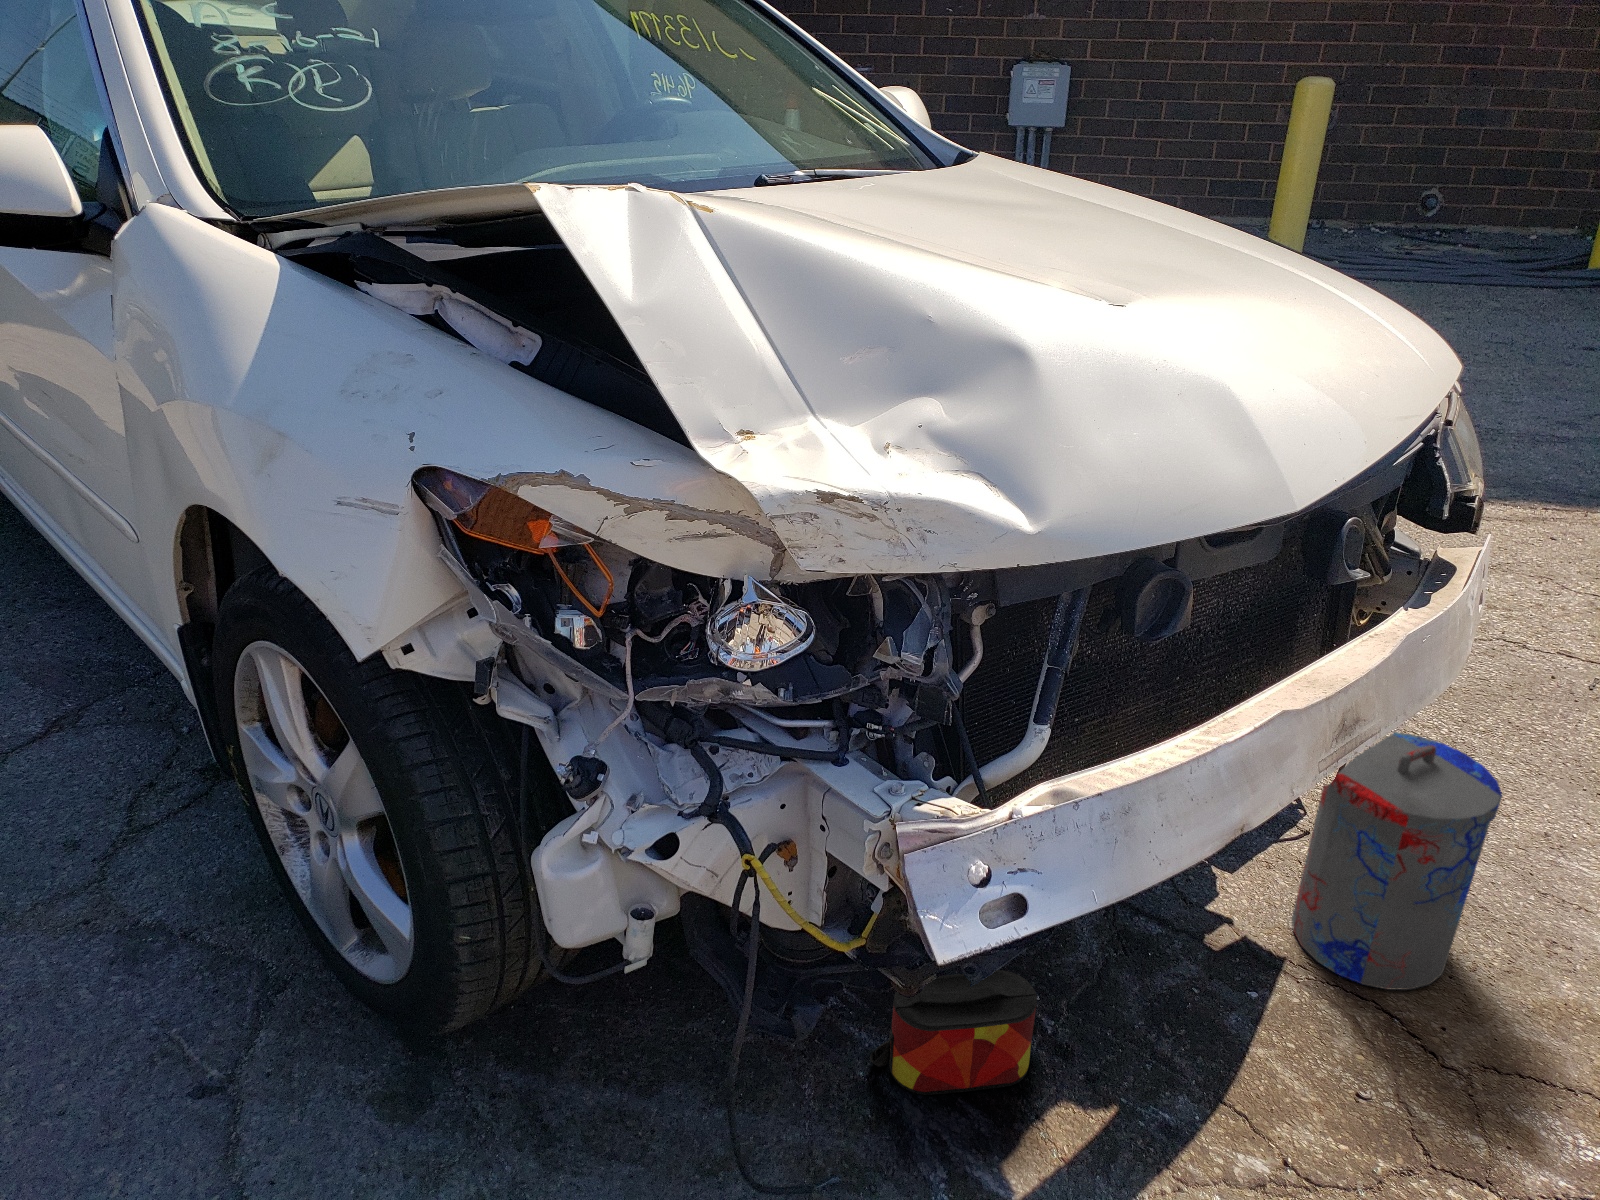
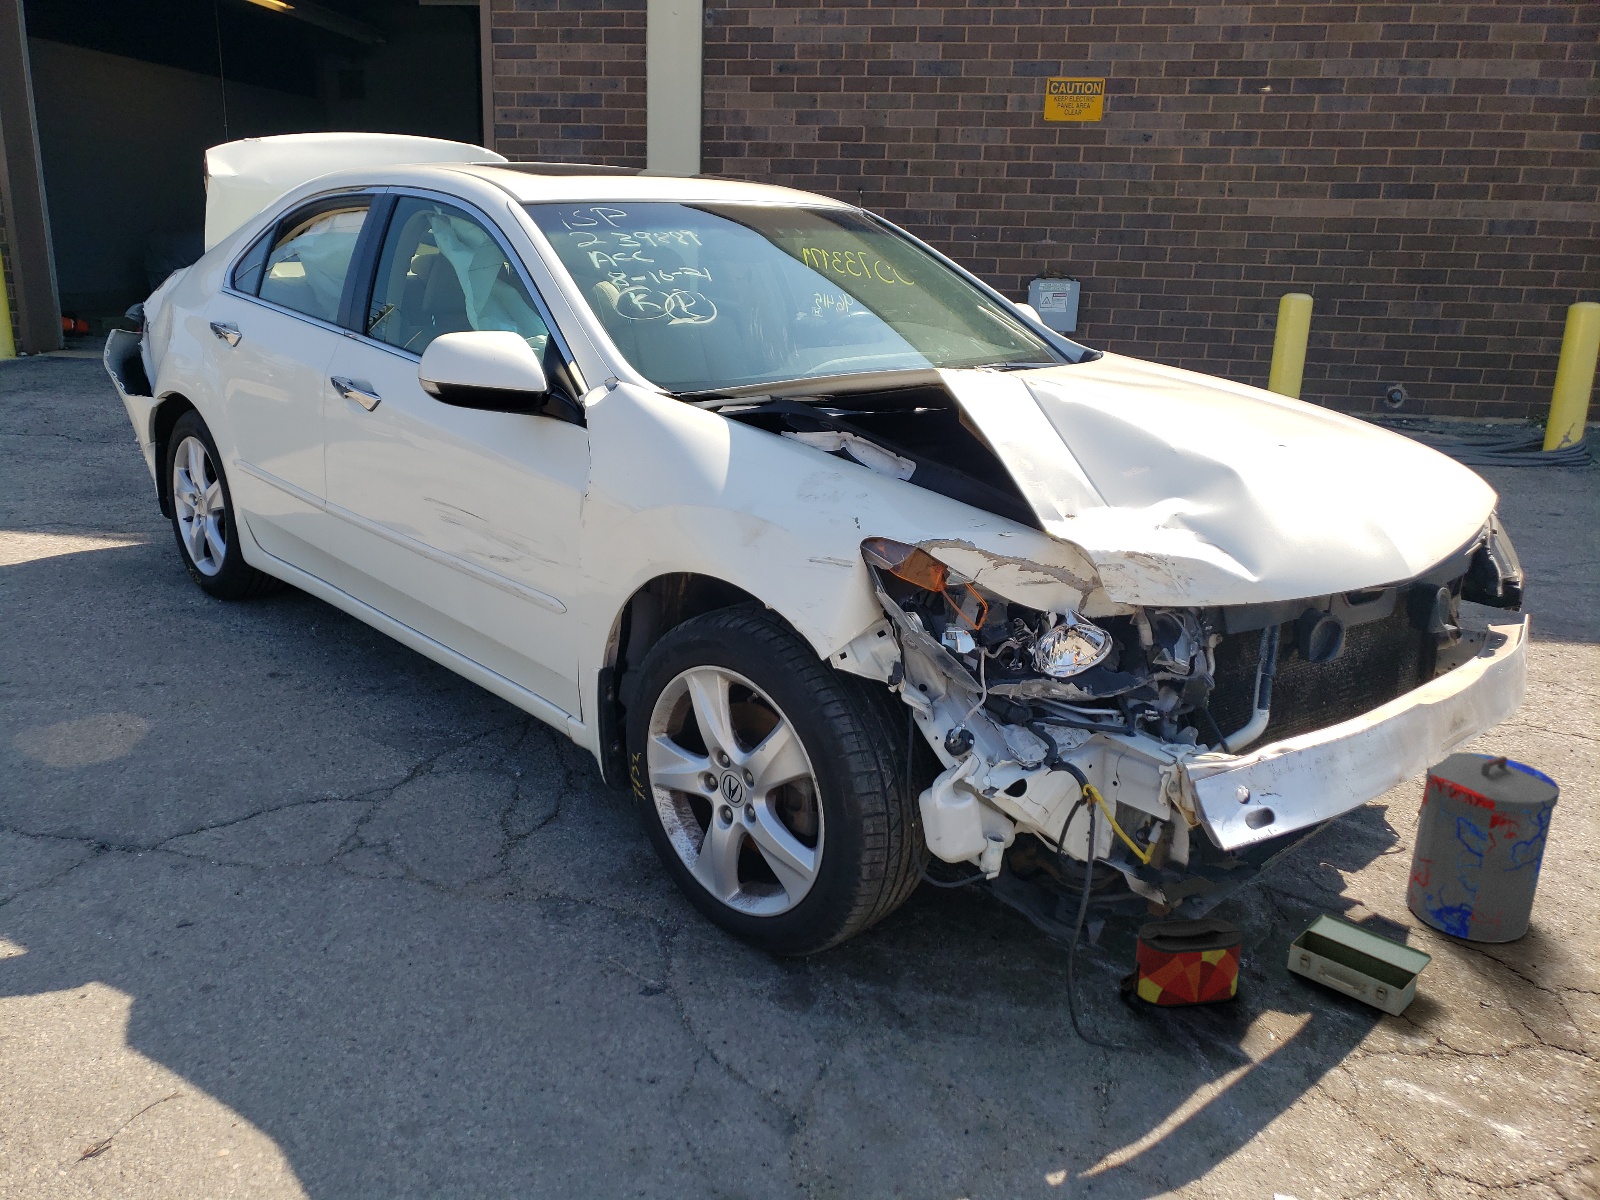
toolbox: none [1108,951,1300,1113] -> present [1287,914,1432,1016]

